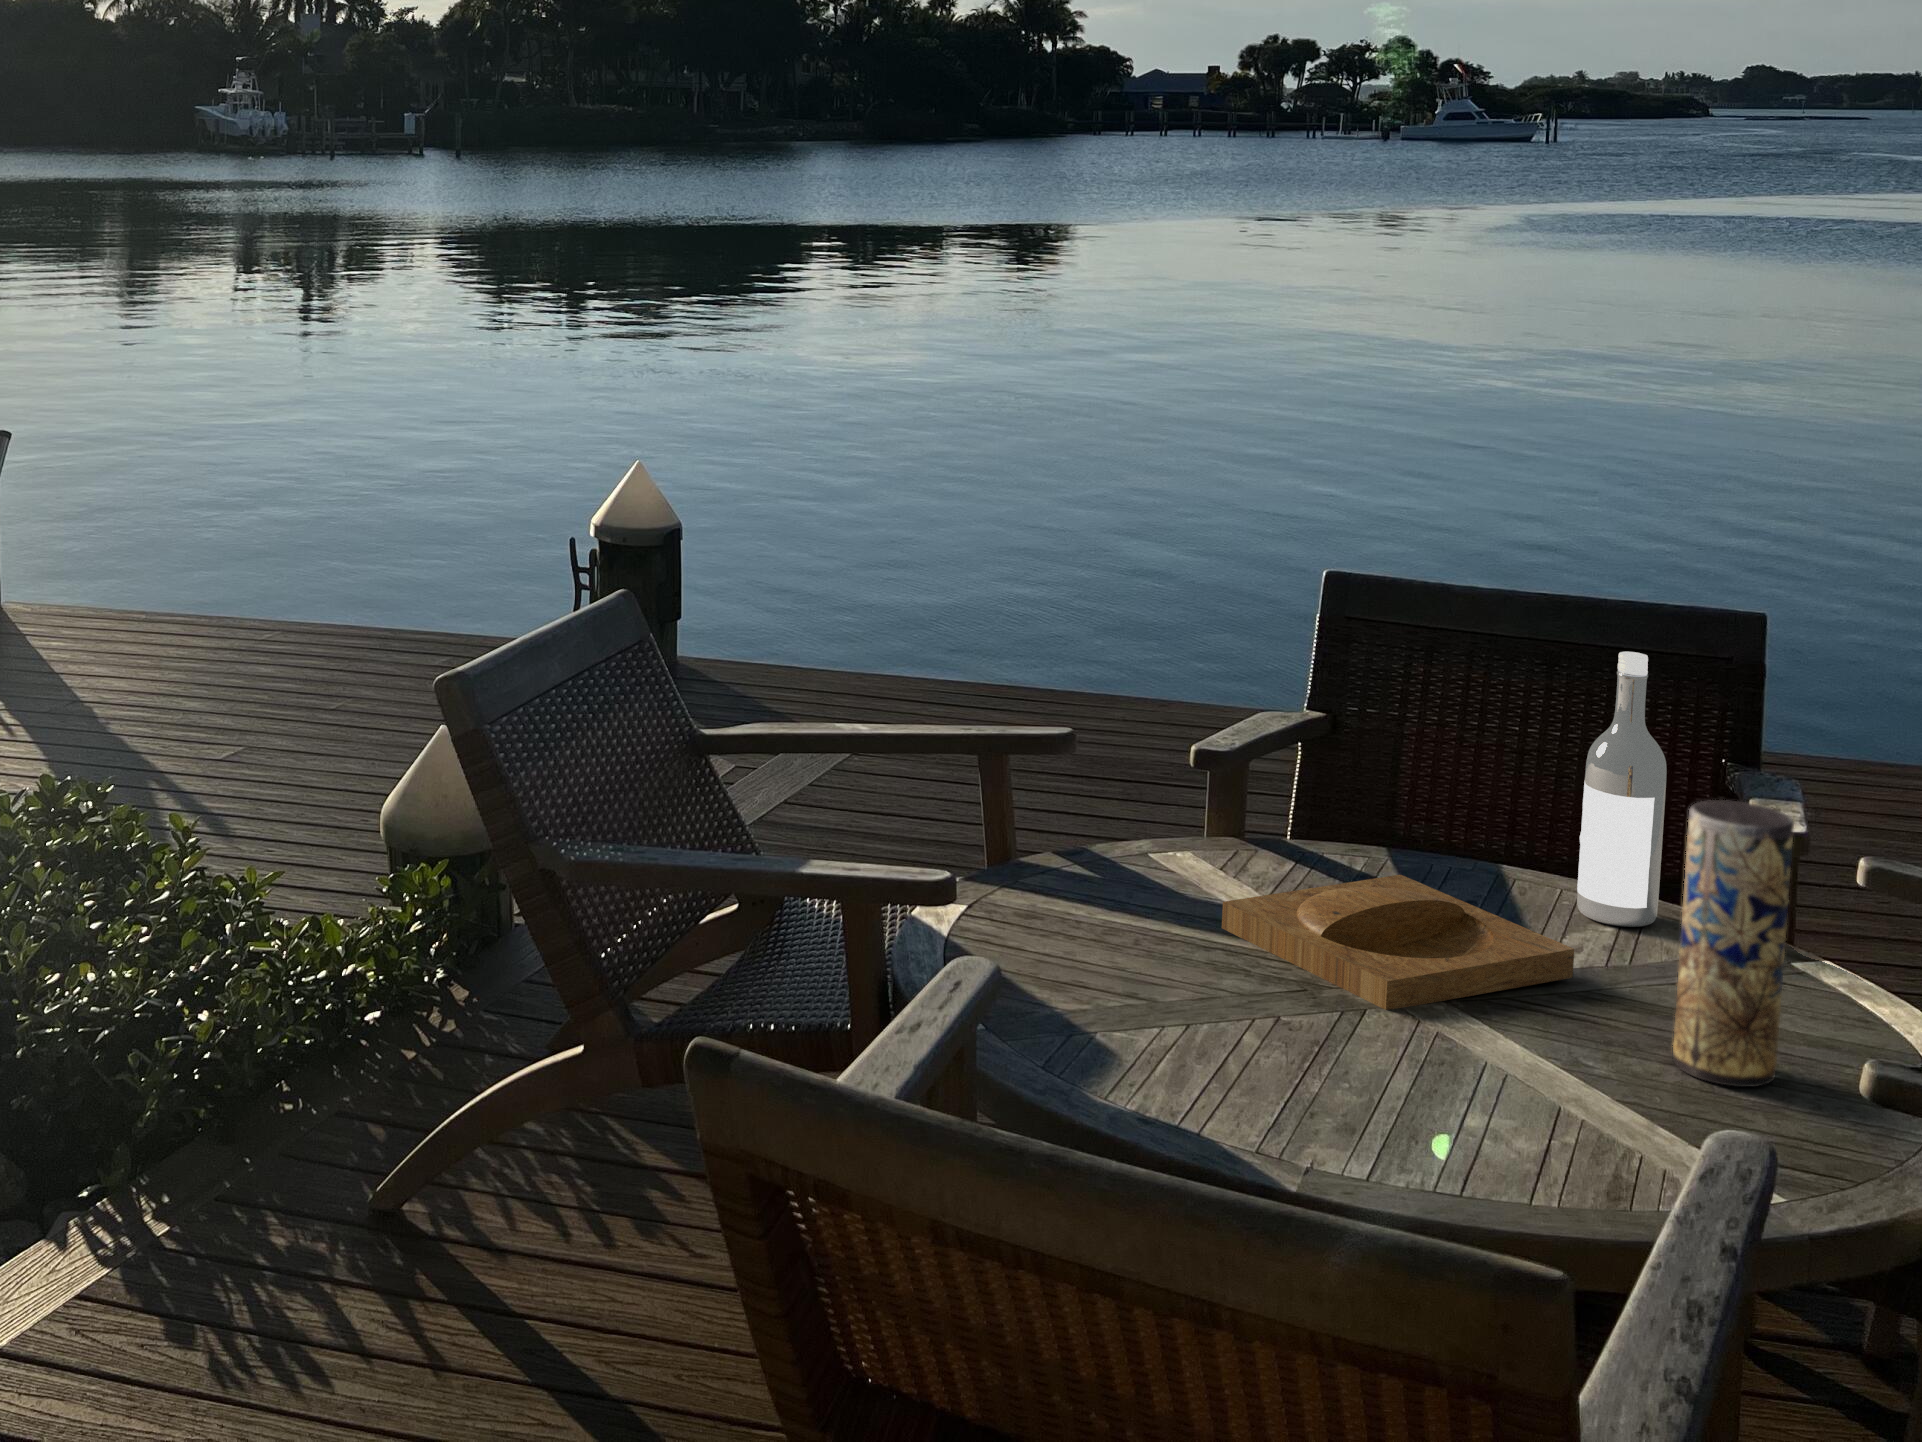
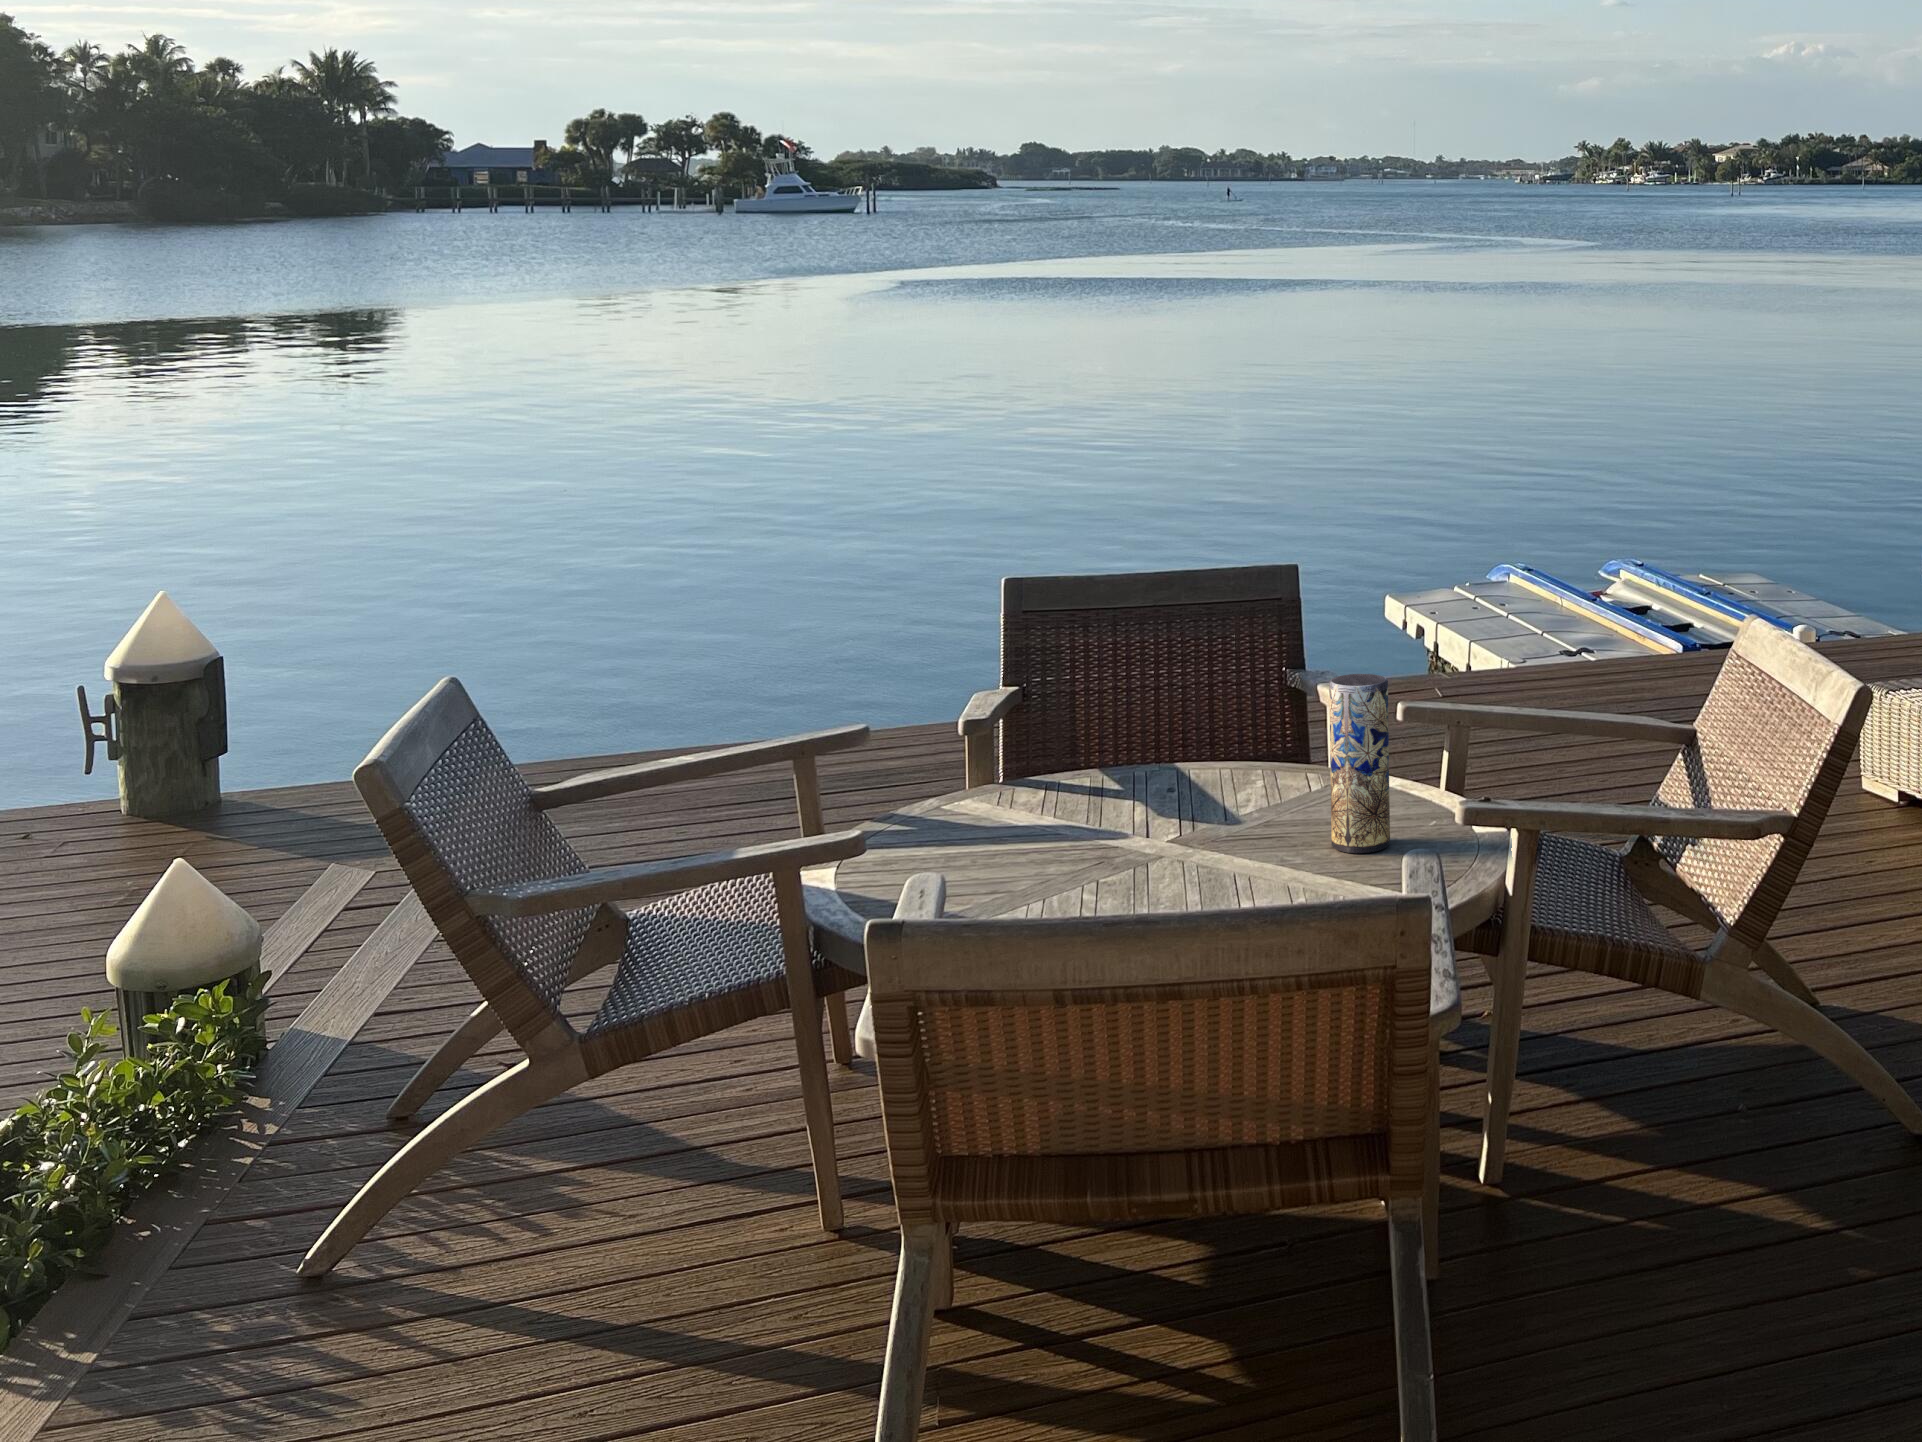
wine bottle: present [1577,651,1667,927] -> none [1230,603,1279,784]
tray: present [1222,875,1574,1010] -> none [1025,779,1253,862]

